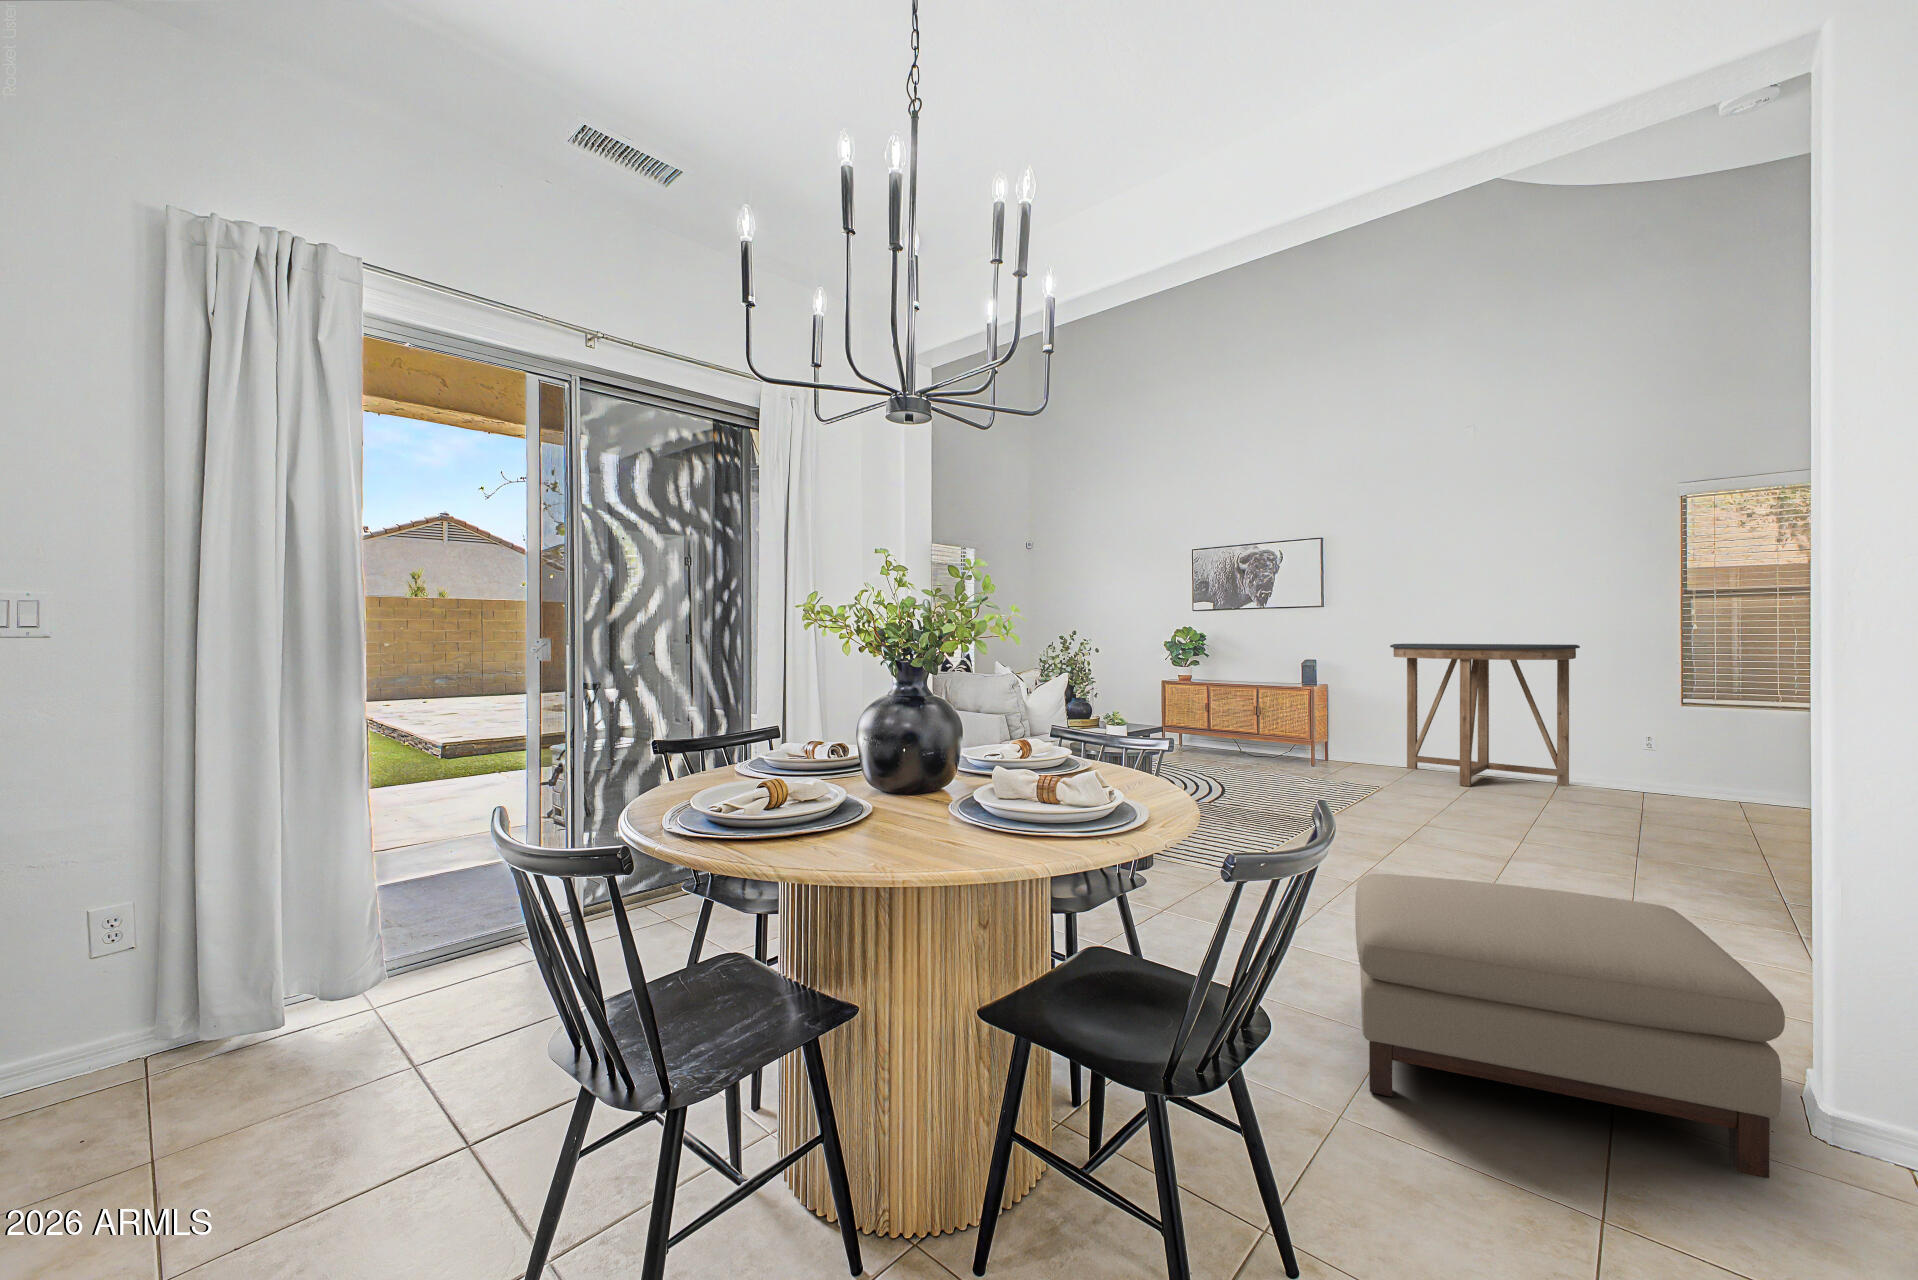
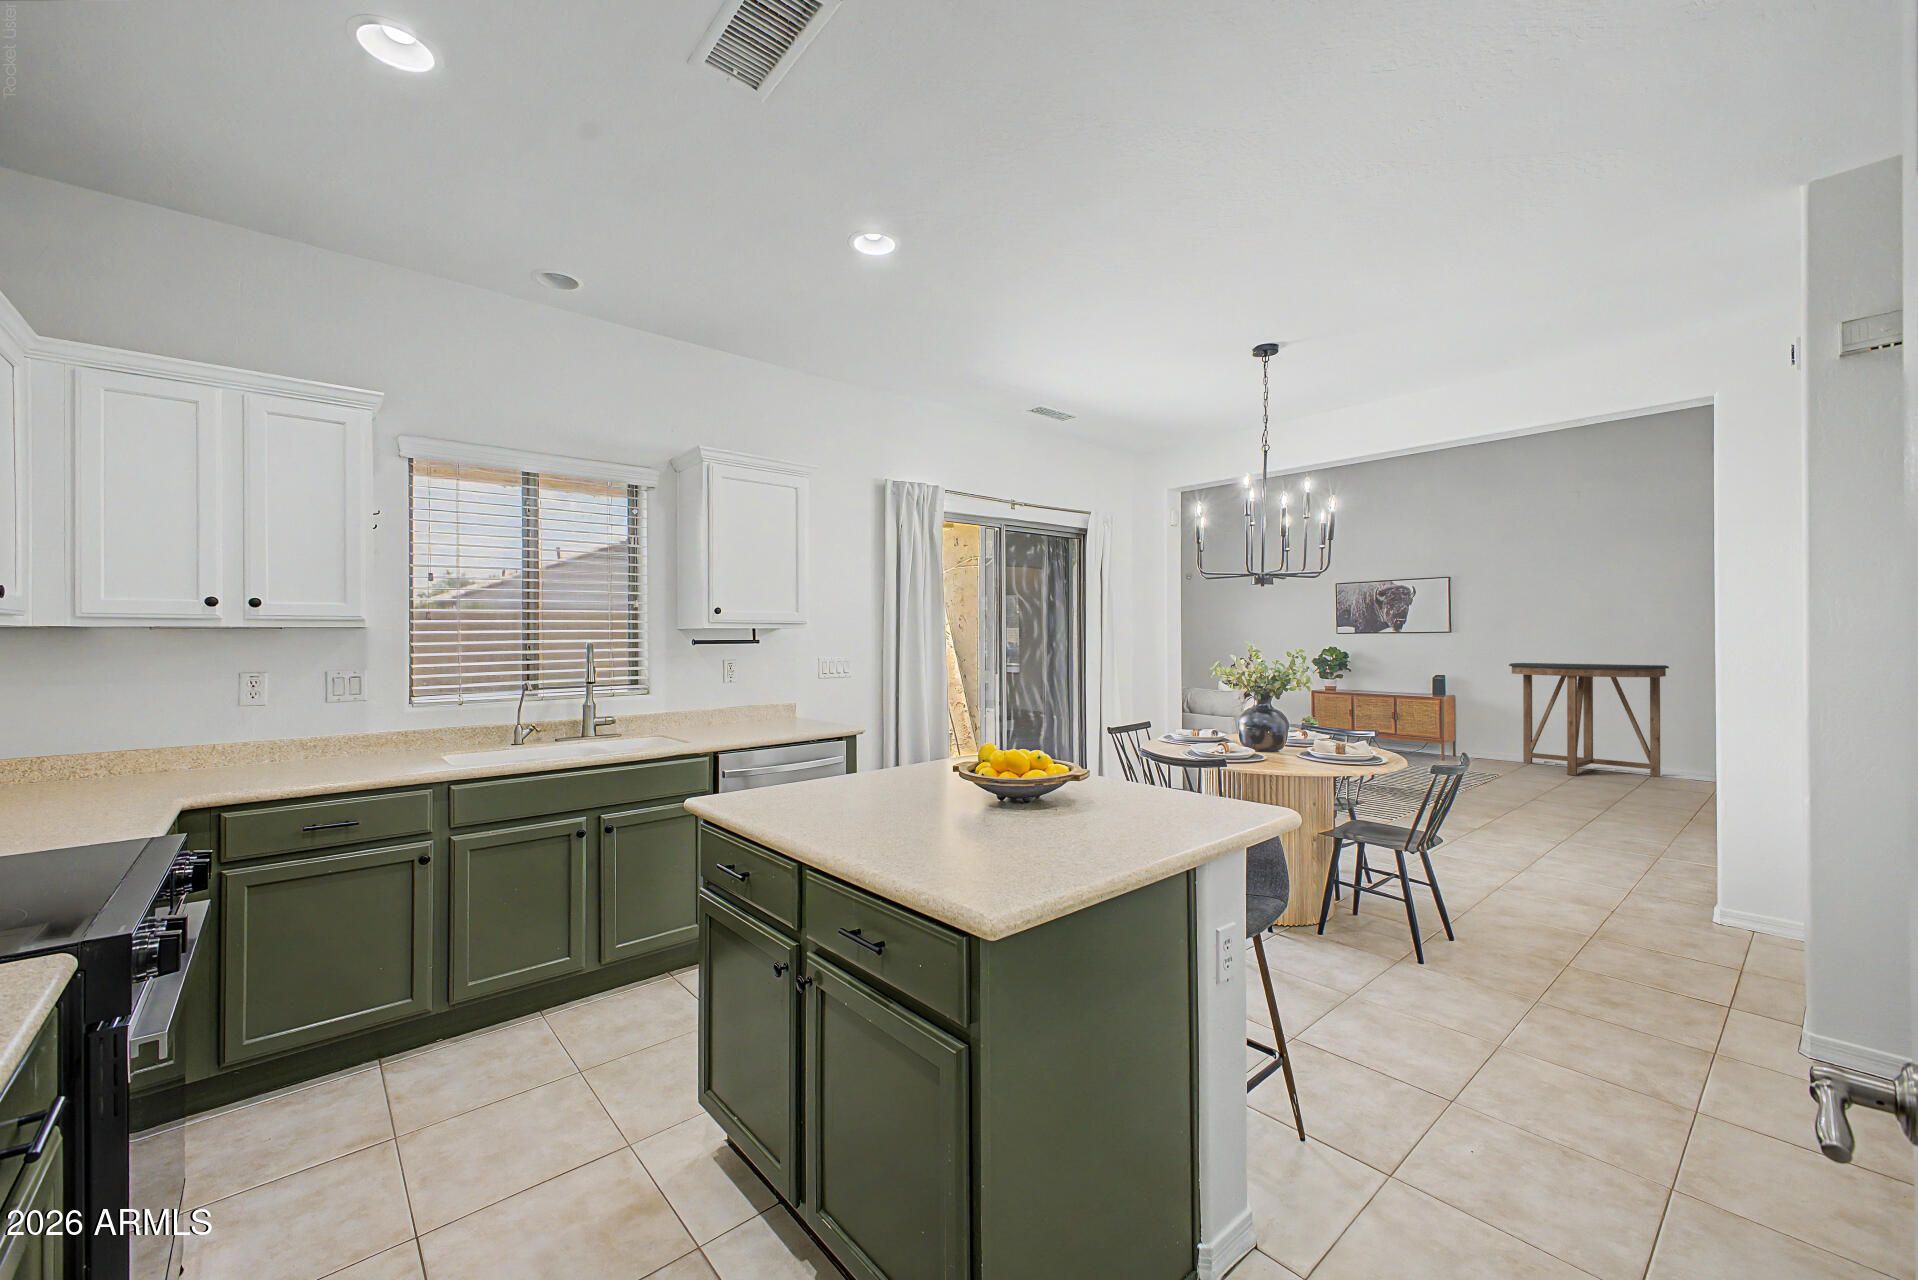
ottoman: present [1355,874,1785,1179] -> none [1490,801,1715,932]

